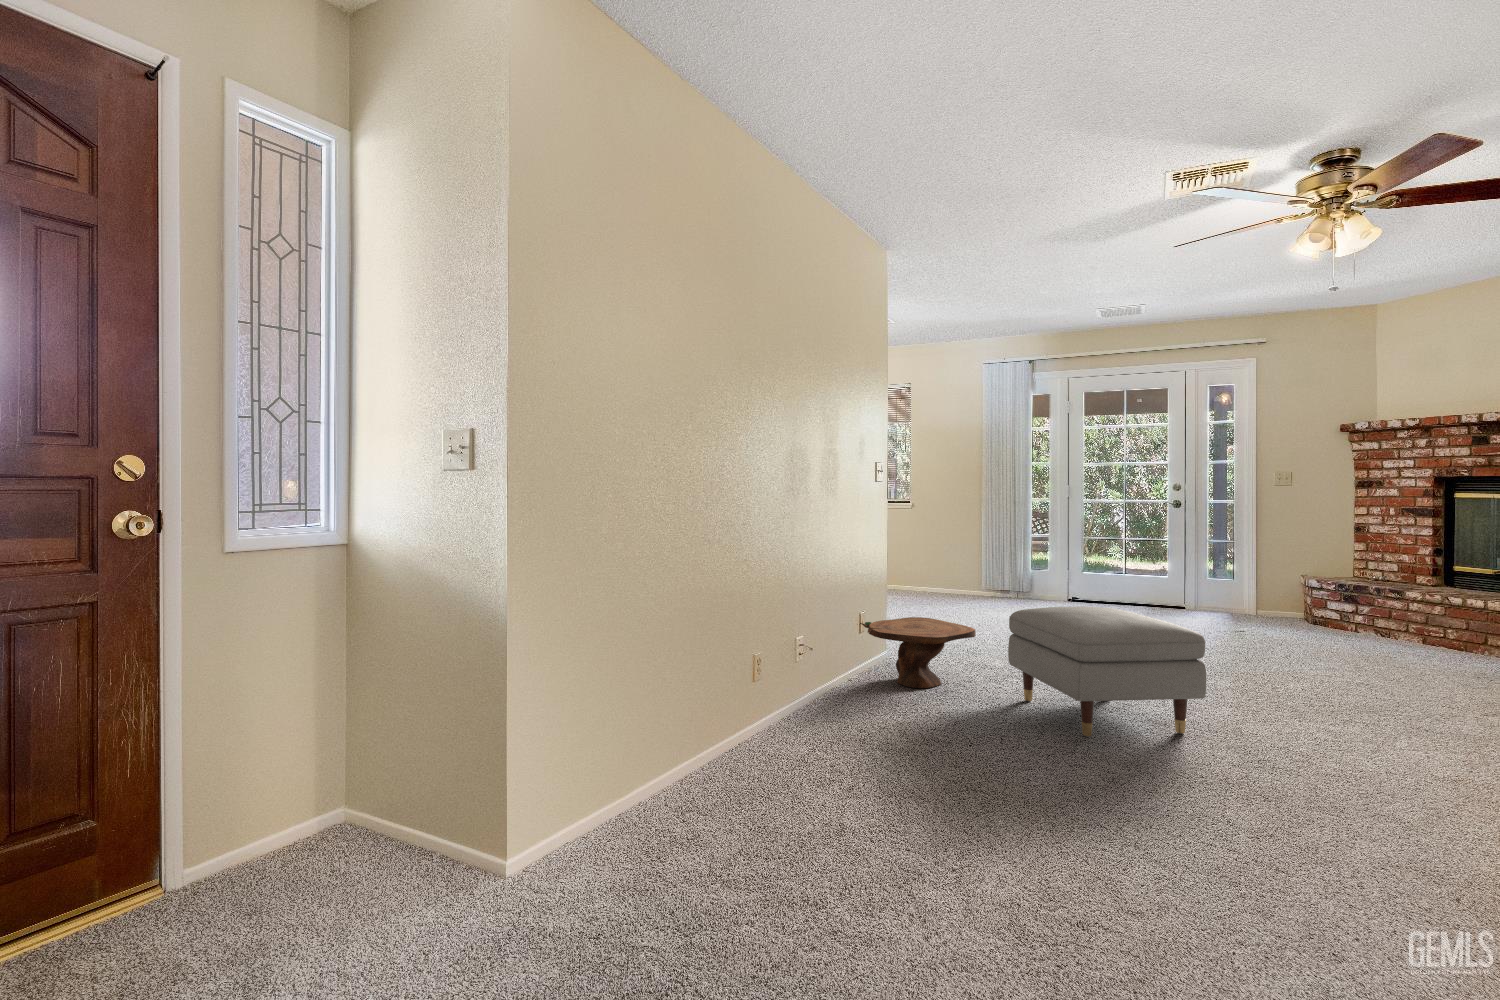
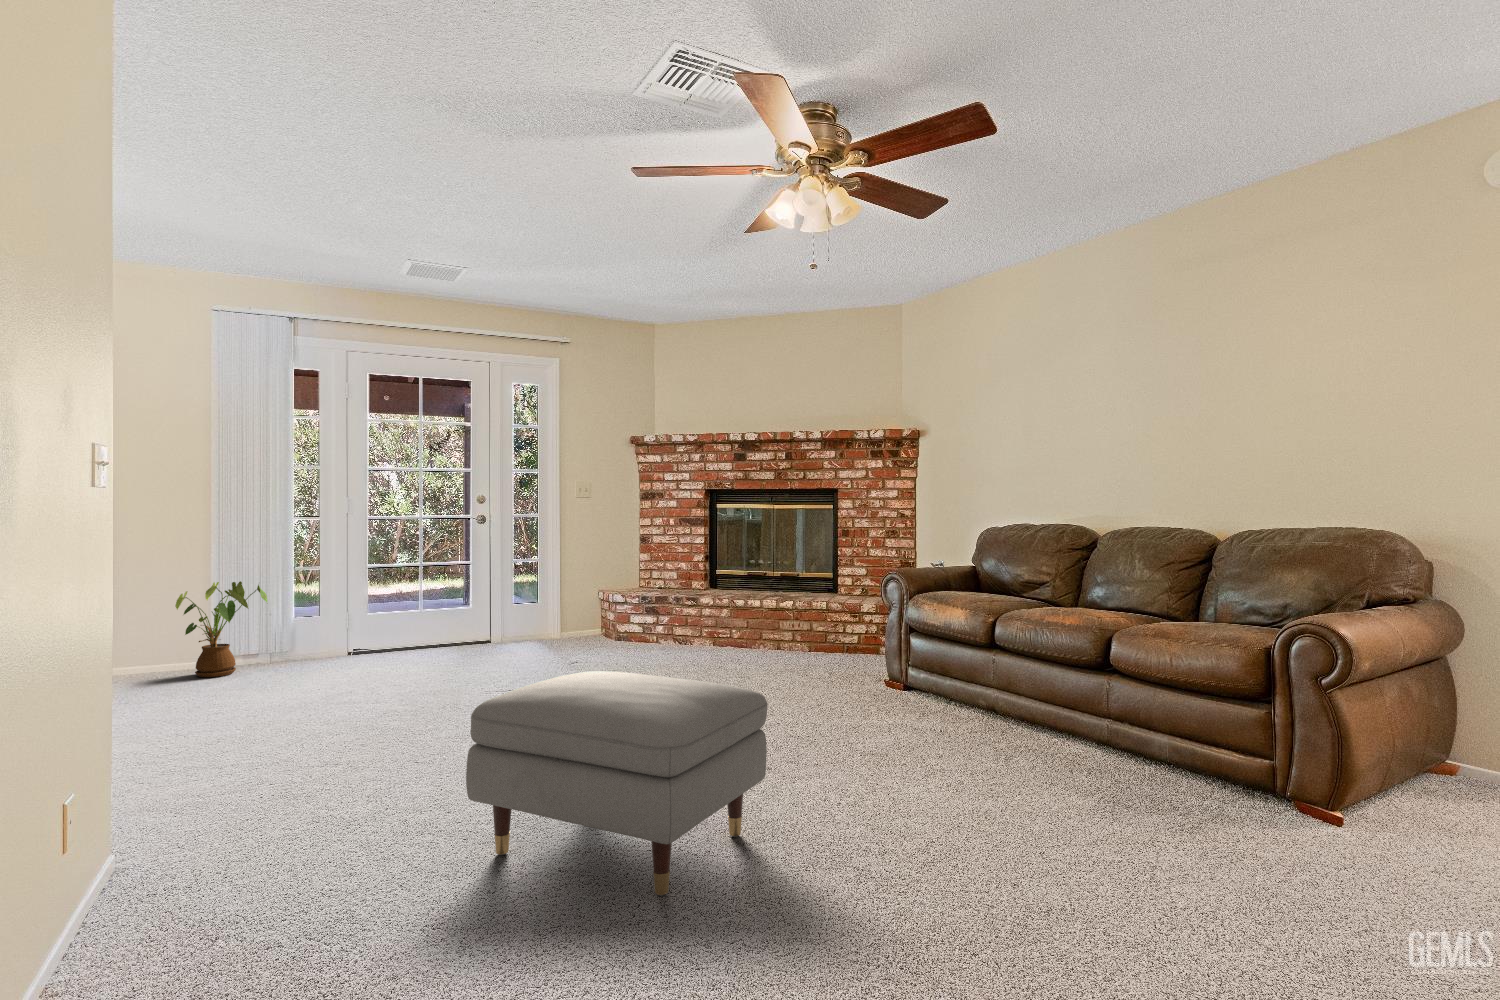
house plant: none [962,544,1013,603] -> present [175,581,267,677]
side table: present [860,617,976,688] -> none [100,744,390,908]

